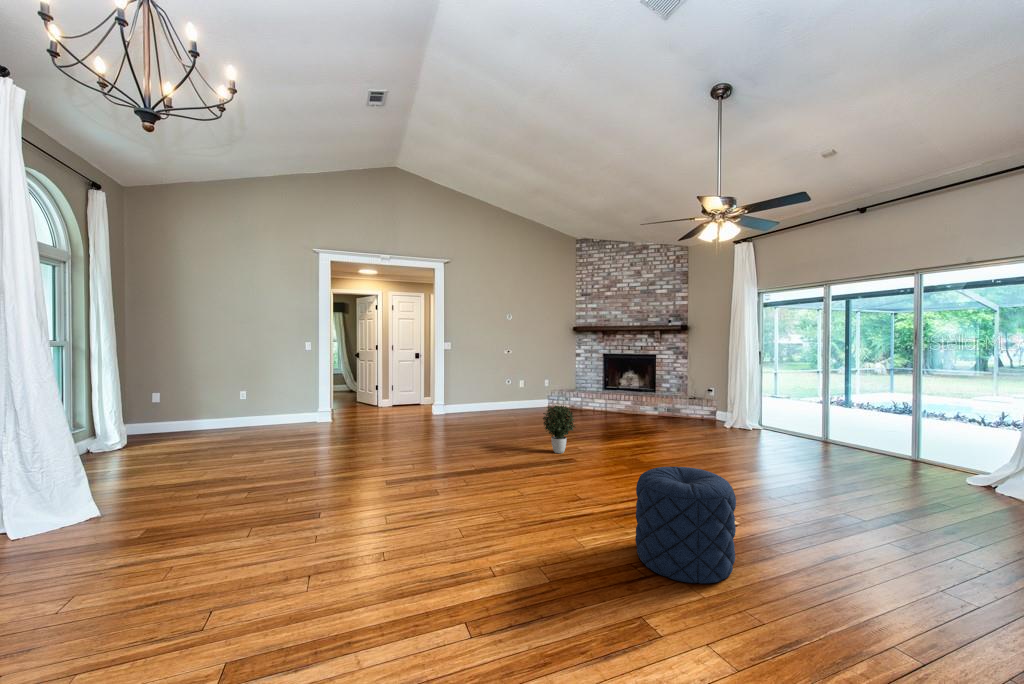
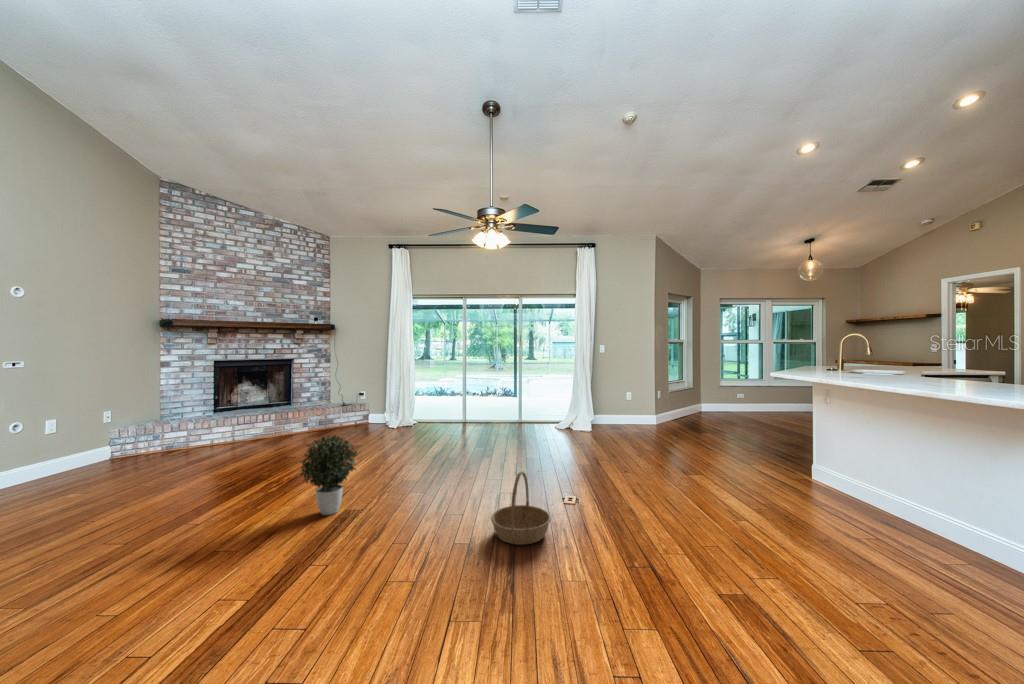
basket: none [578,449,623,500] -> present [491,471,551,545]
pouf: present [635,467,736,583] -> none [669,452,777,573]

